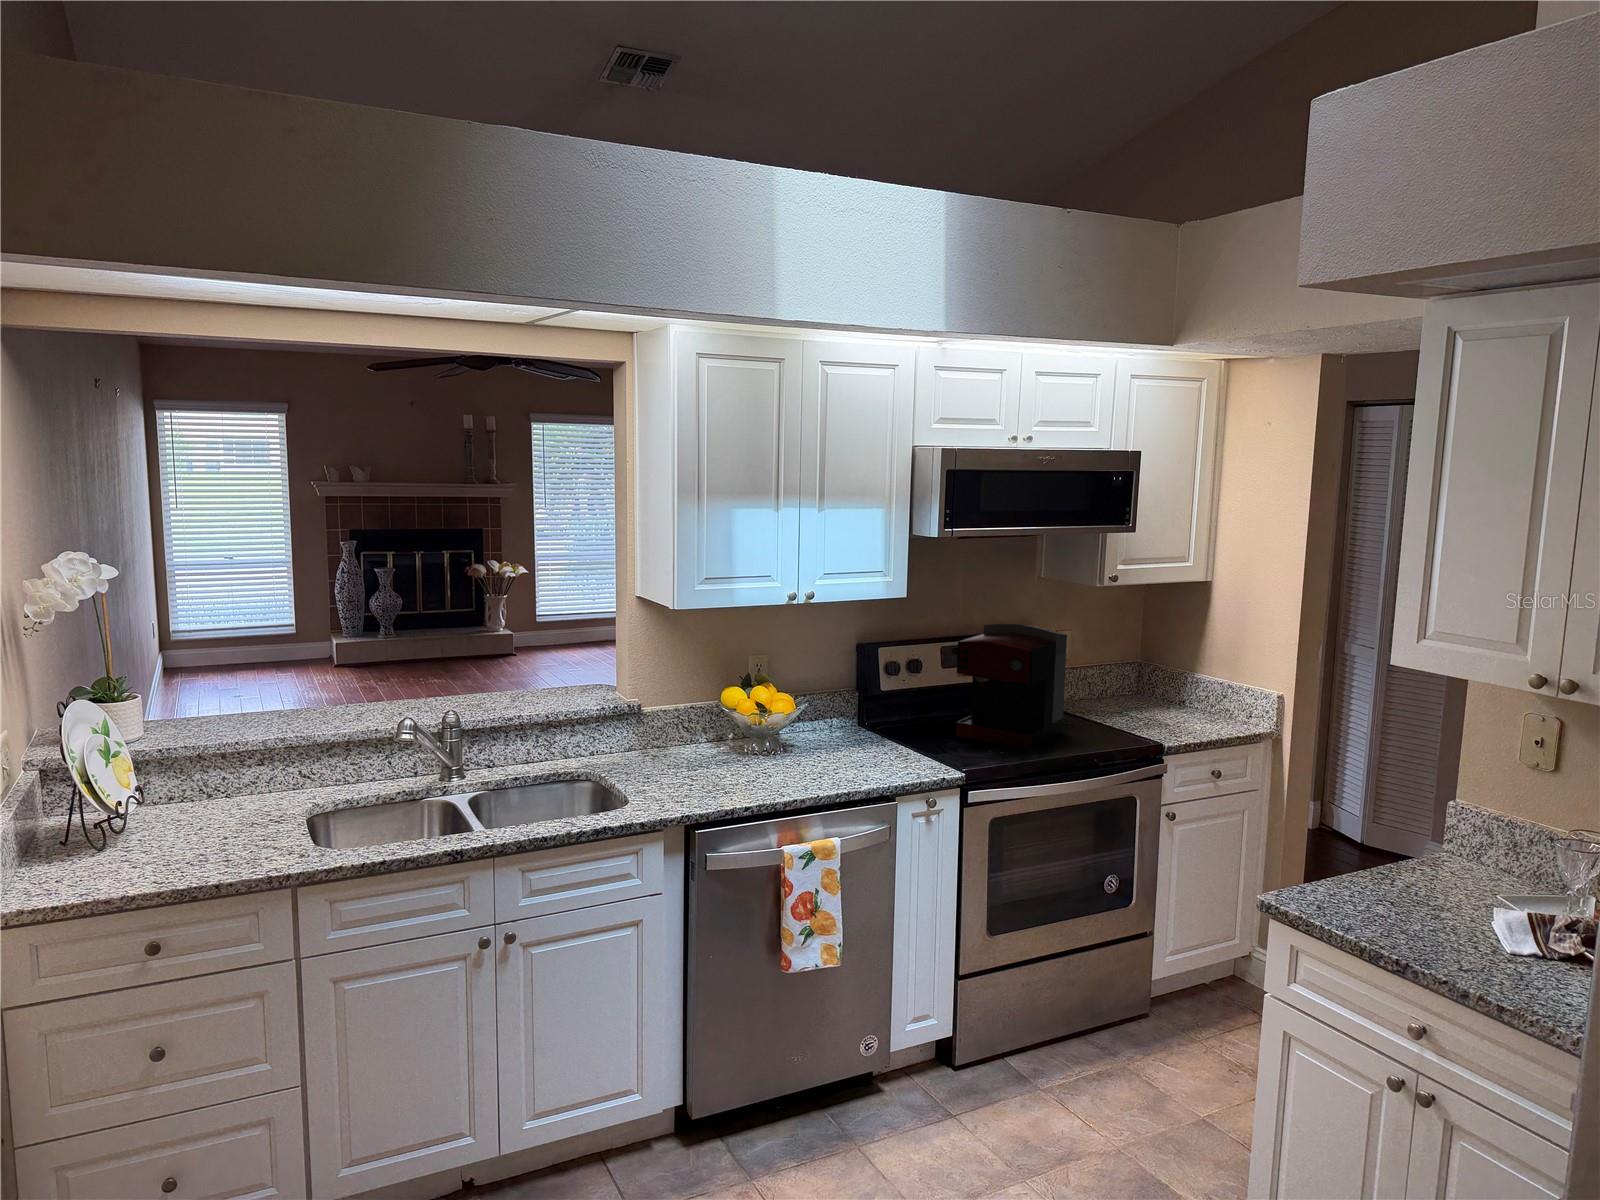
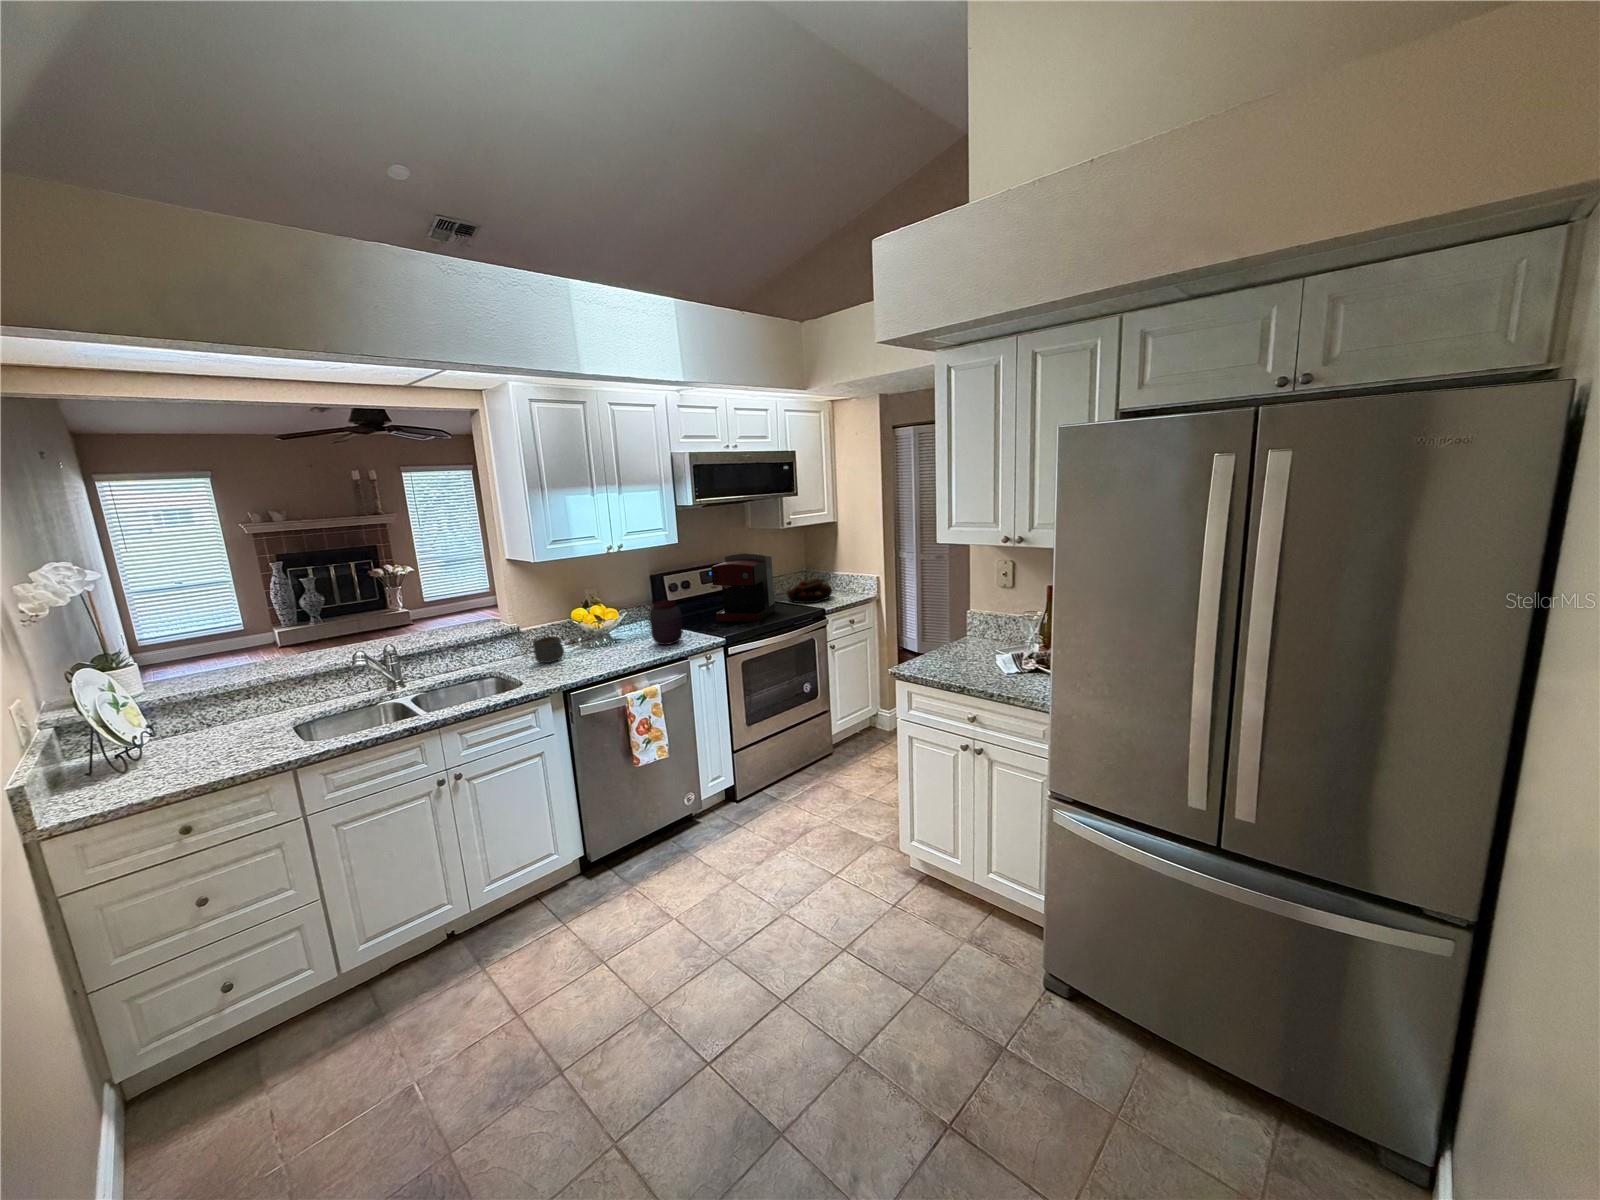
fruit bowl: none [1087,678,1174,726] -> present [787,578,832,603]
jar: none [842,692,895,770] -> present [650,600,683,645]
mug: none [656,727,700,771] -> present [533,637,564,663]

